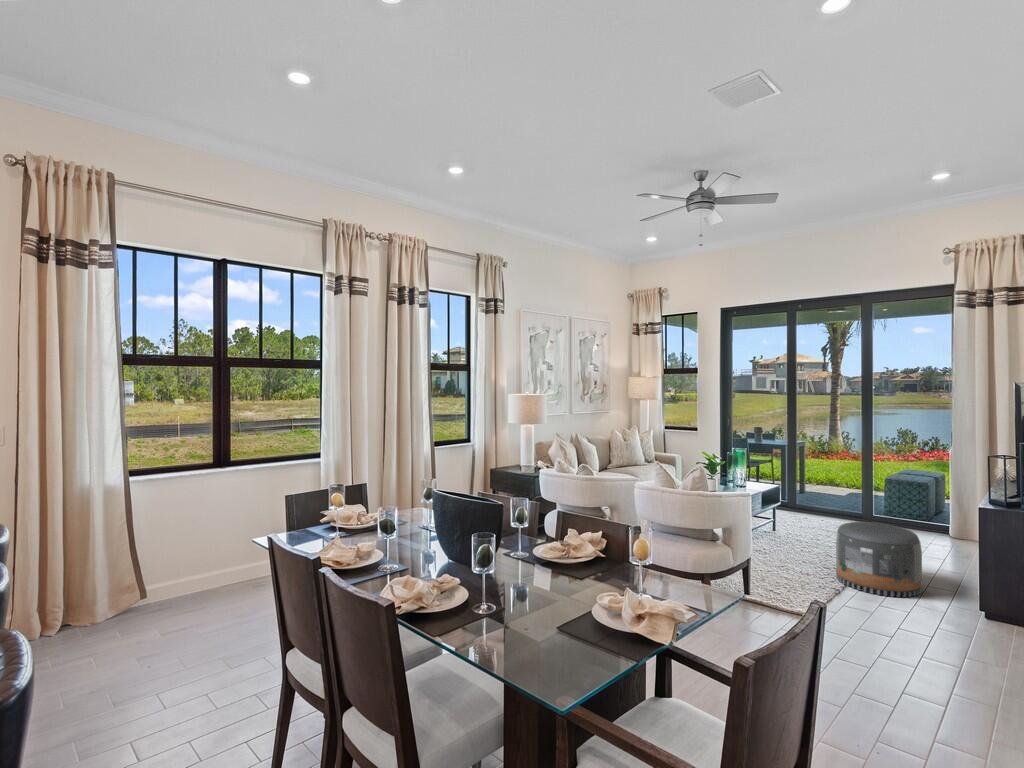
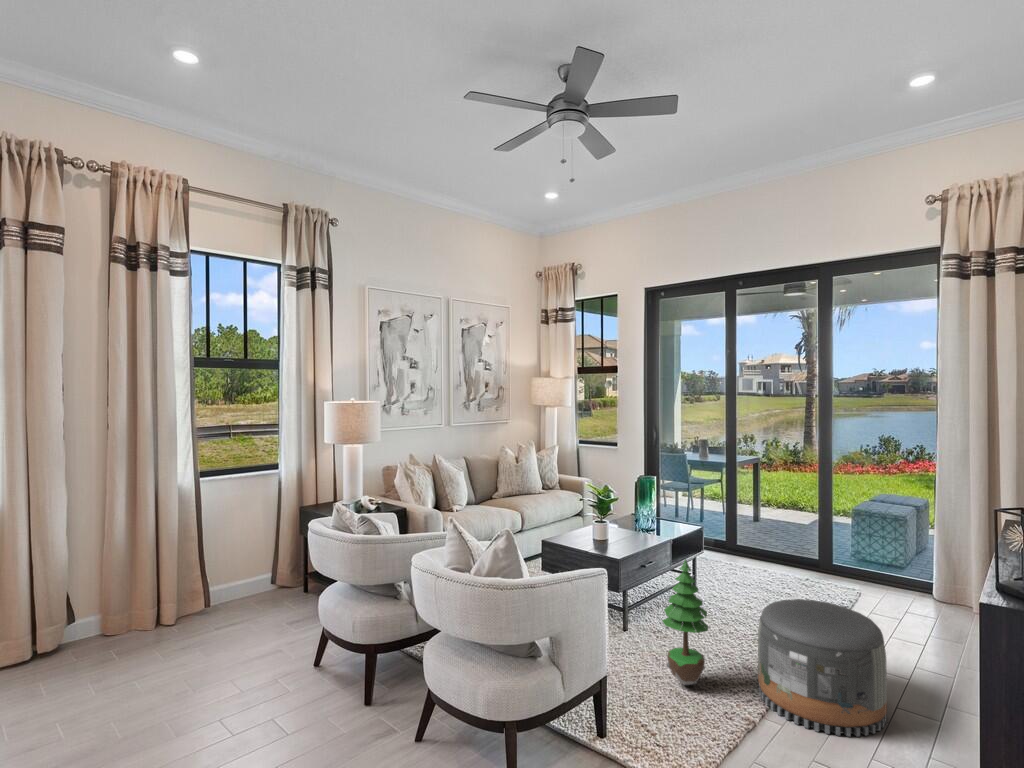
potted tree: none [772,494,804,576] -> present [662,559,708,685]

